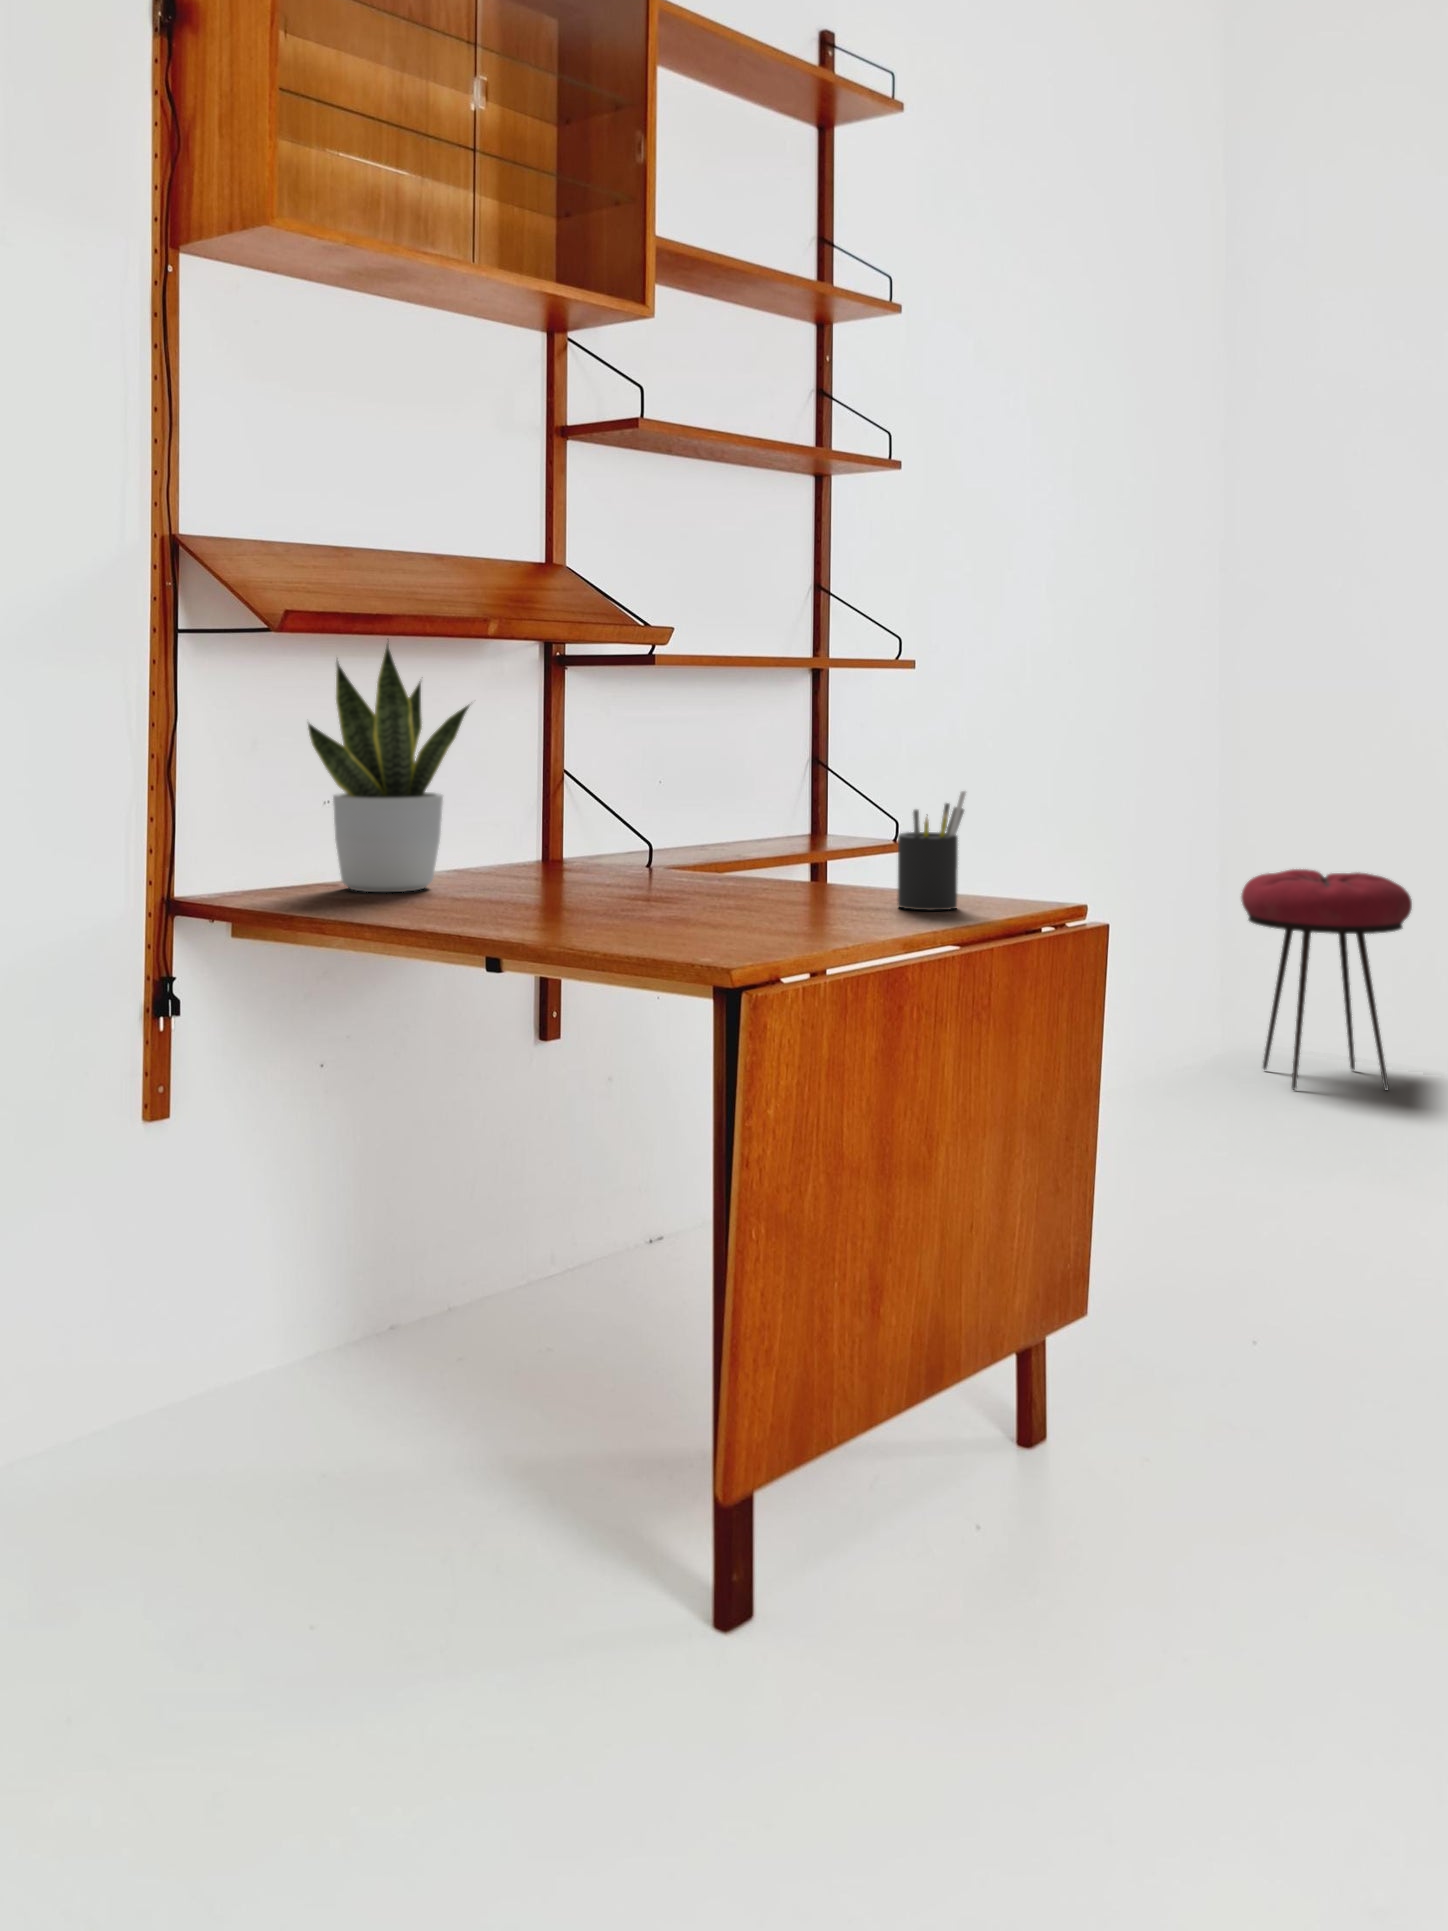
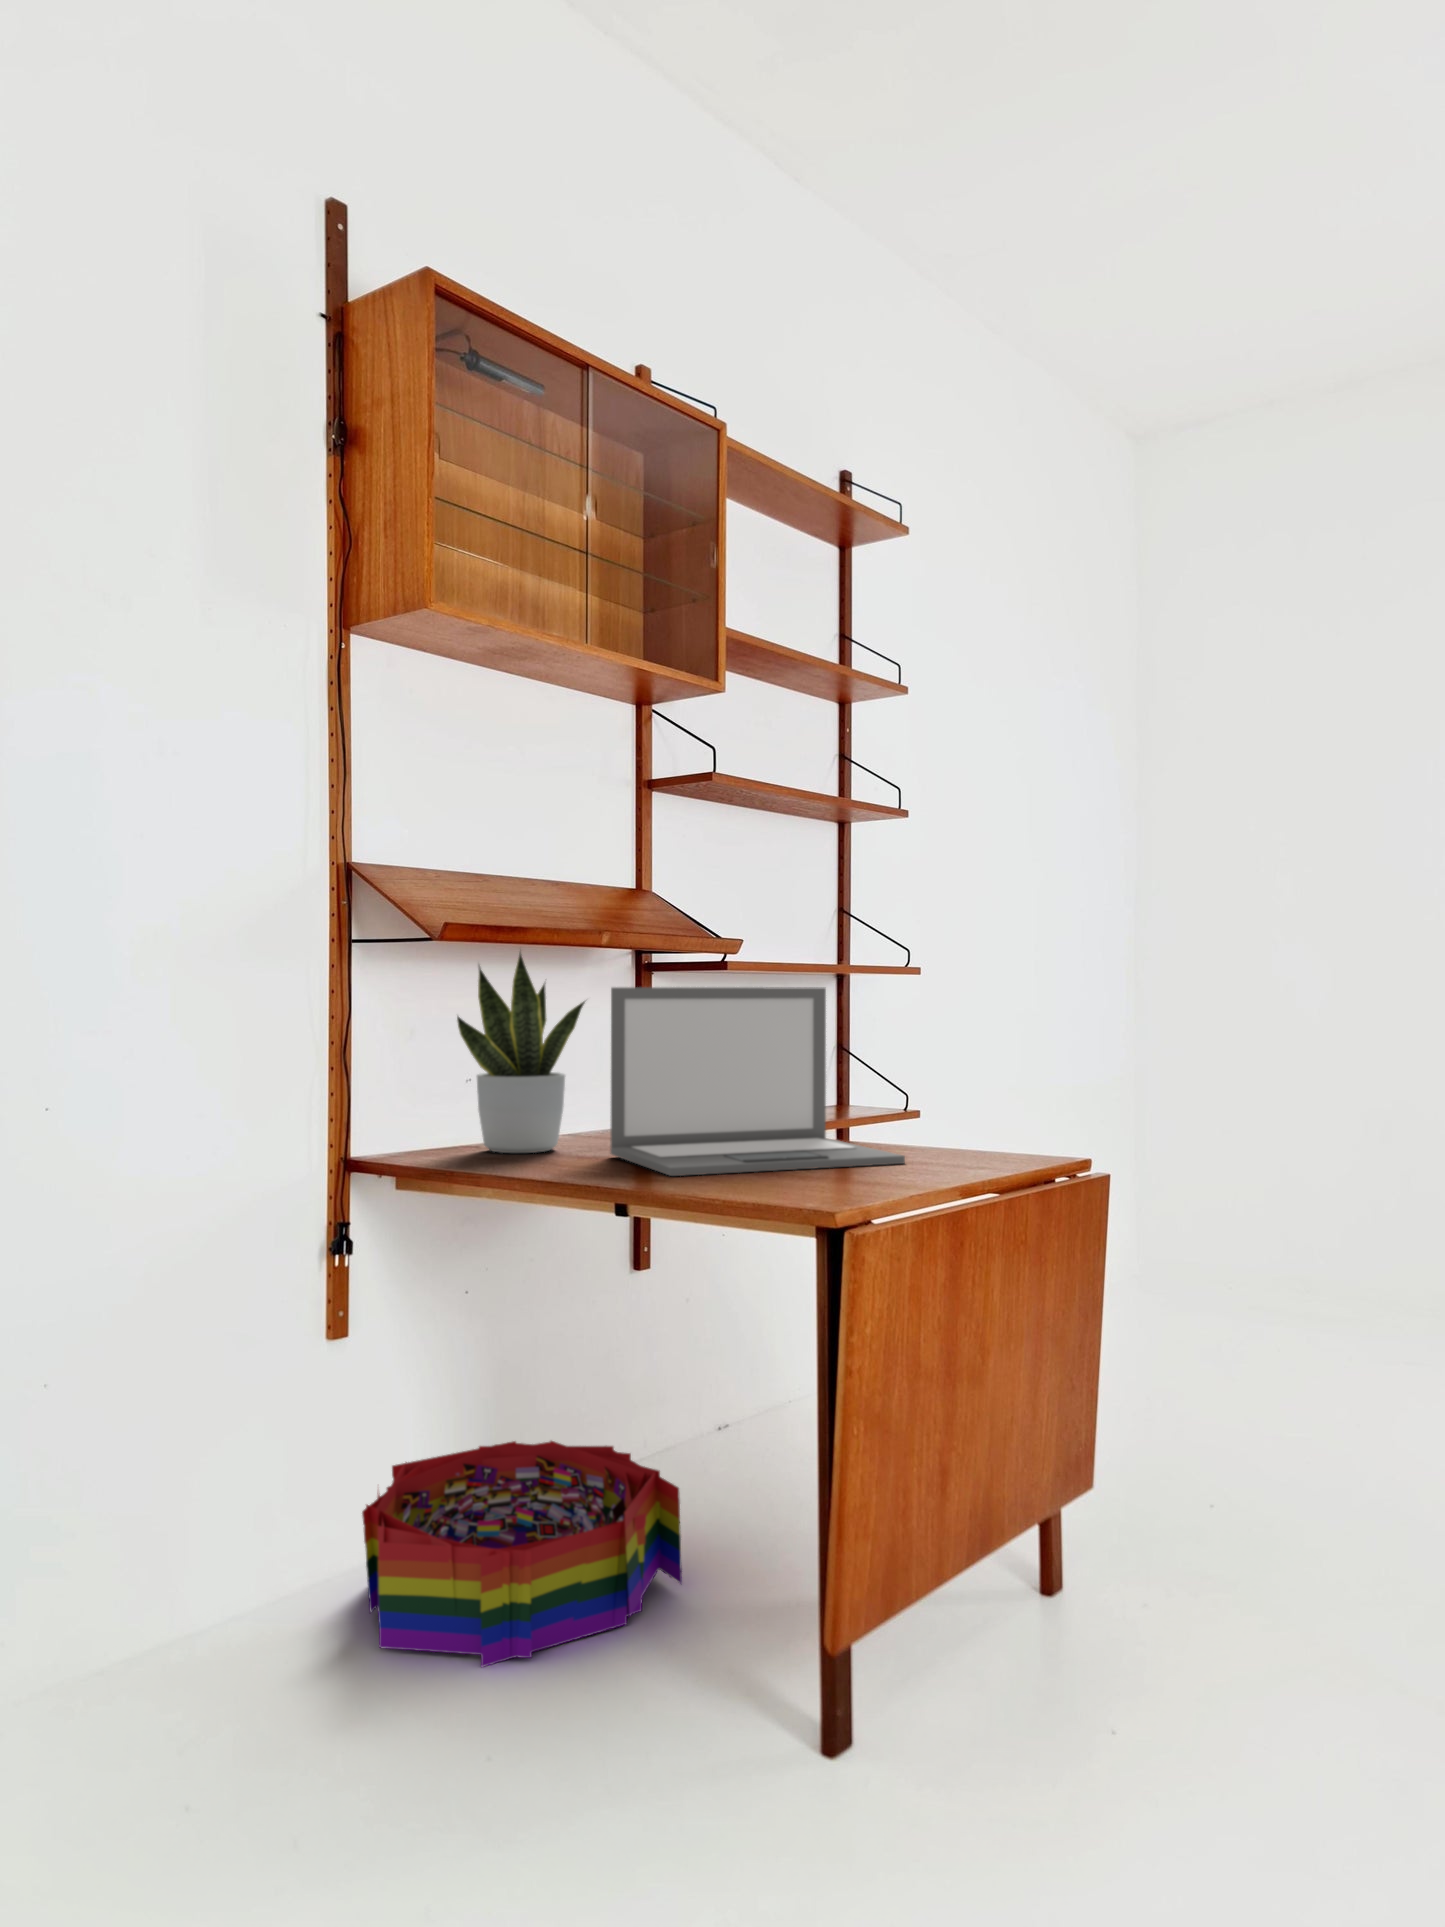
laptop: none [493,689,852,923] -> present [610,987,905,1176]
pen holder: present [898,791,966,910] -> none [941,1067,997,1163]
stool: present [1241,869,1412,1090] -> none [1159,1131,1292,1302]
storage bin: none [181,1248,575,1521] -> present [362,1441,682,1667]

